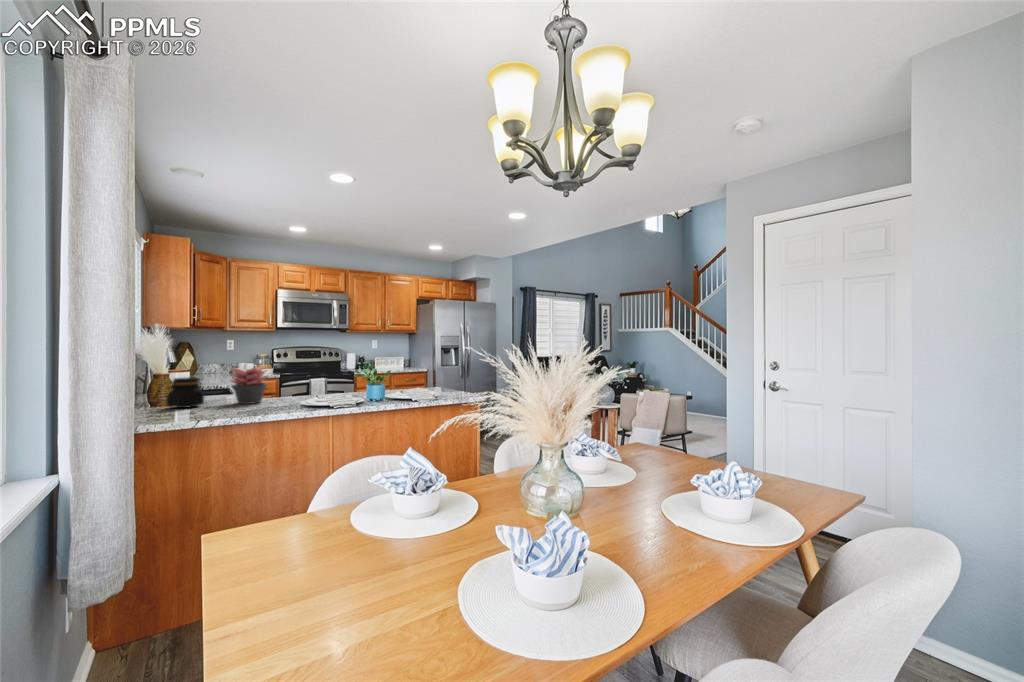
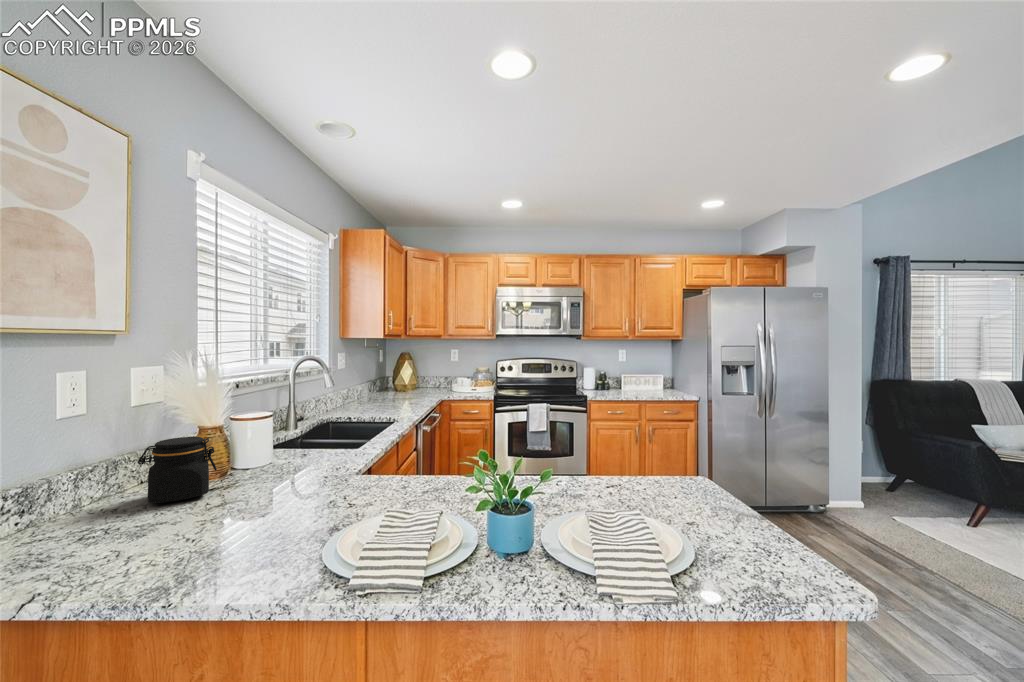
succulent plant: present [231,366,267,404] -> none [245,418,328,503]

